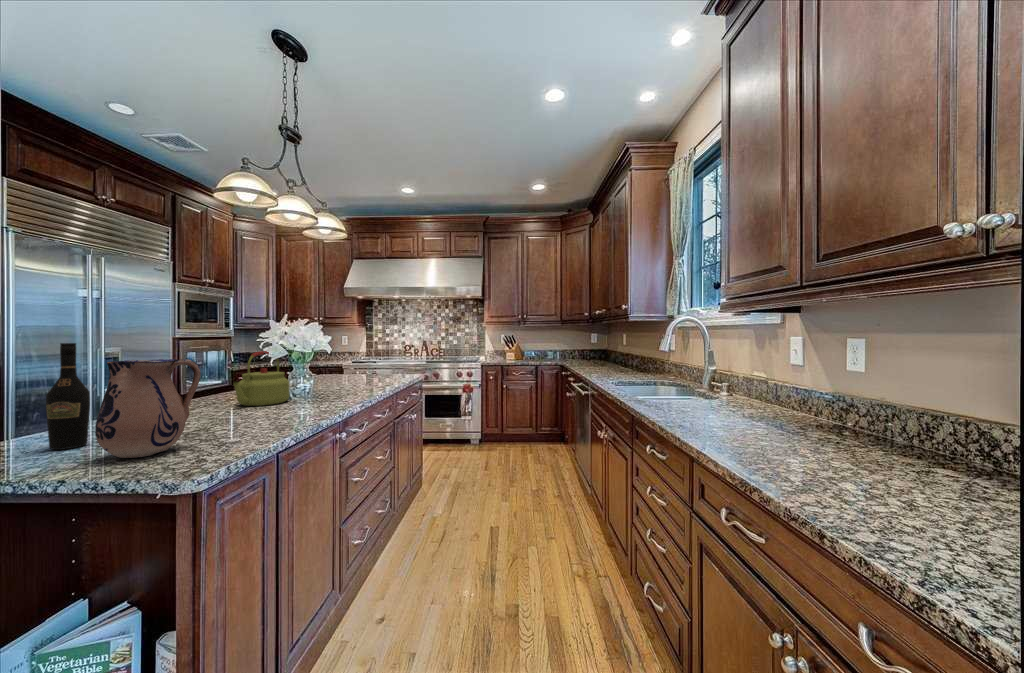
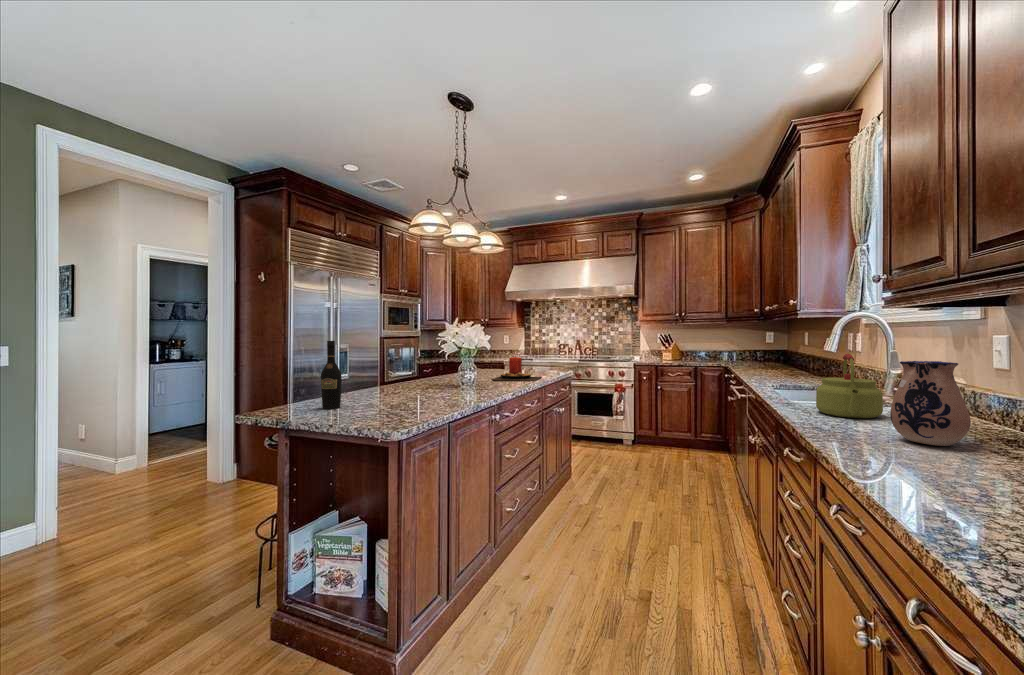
kettle: present [233,351,290,406] -> present [816,354,883,418]
ceramic pitcher: present [96,359,201,458] -> present [890,361,971,446]
candle: none [332,360,393,389] -> present [491,357,541,381]

